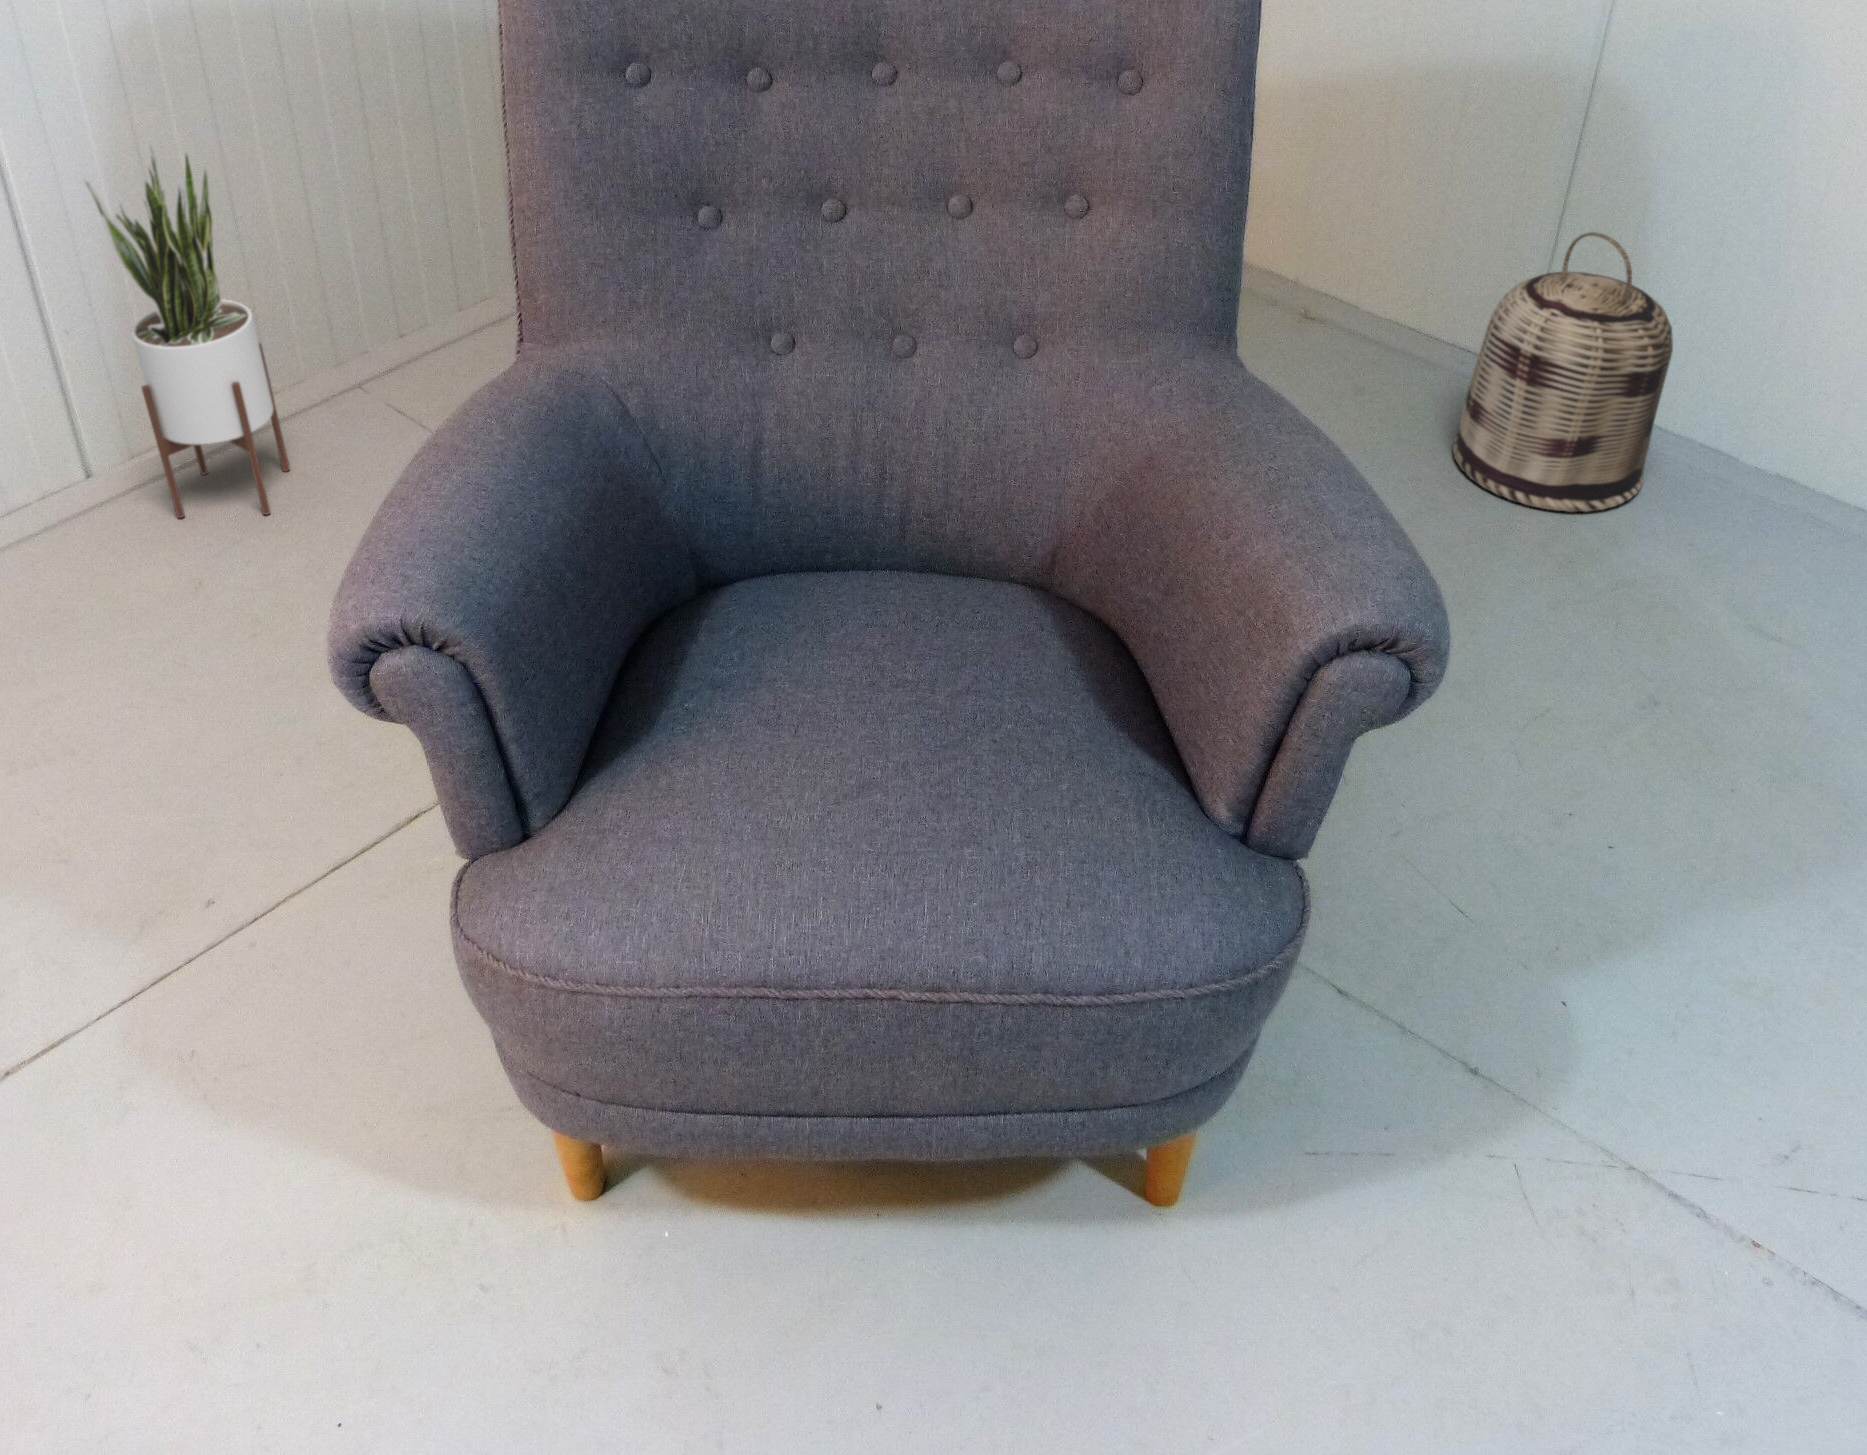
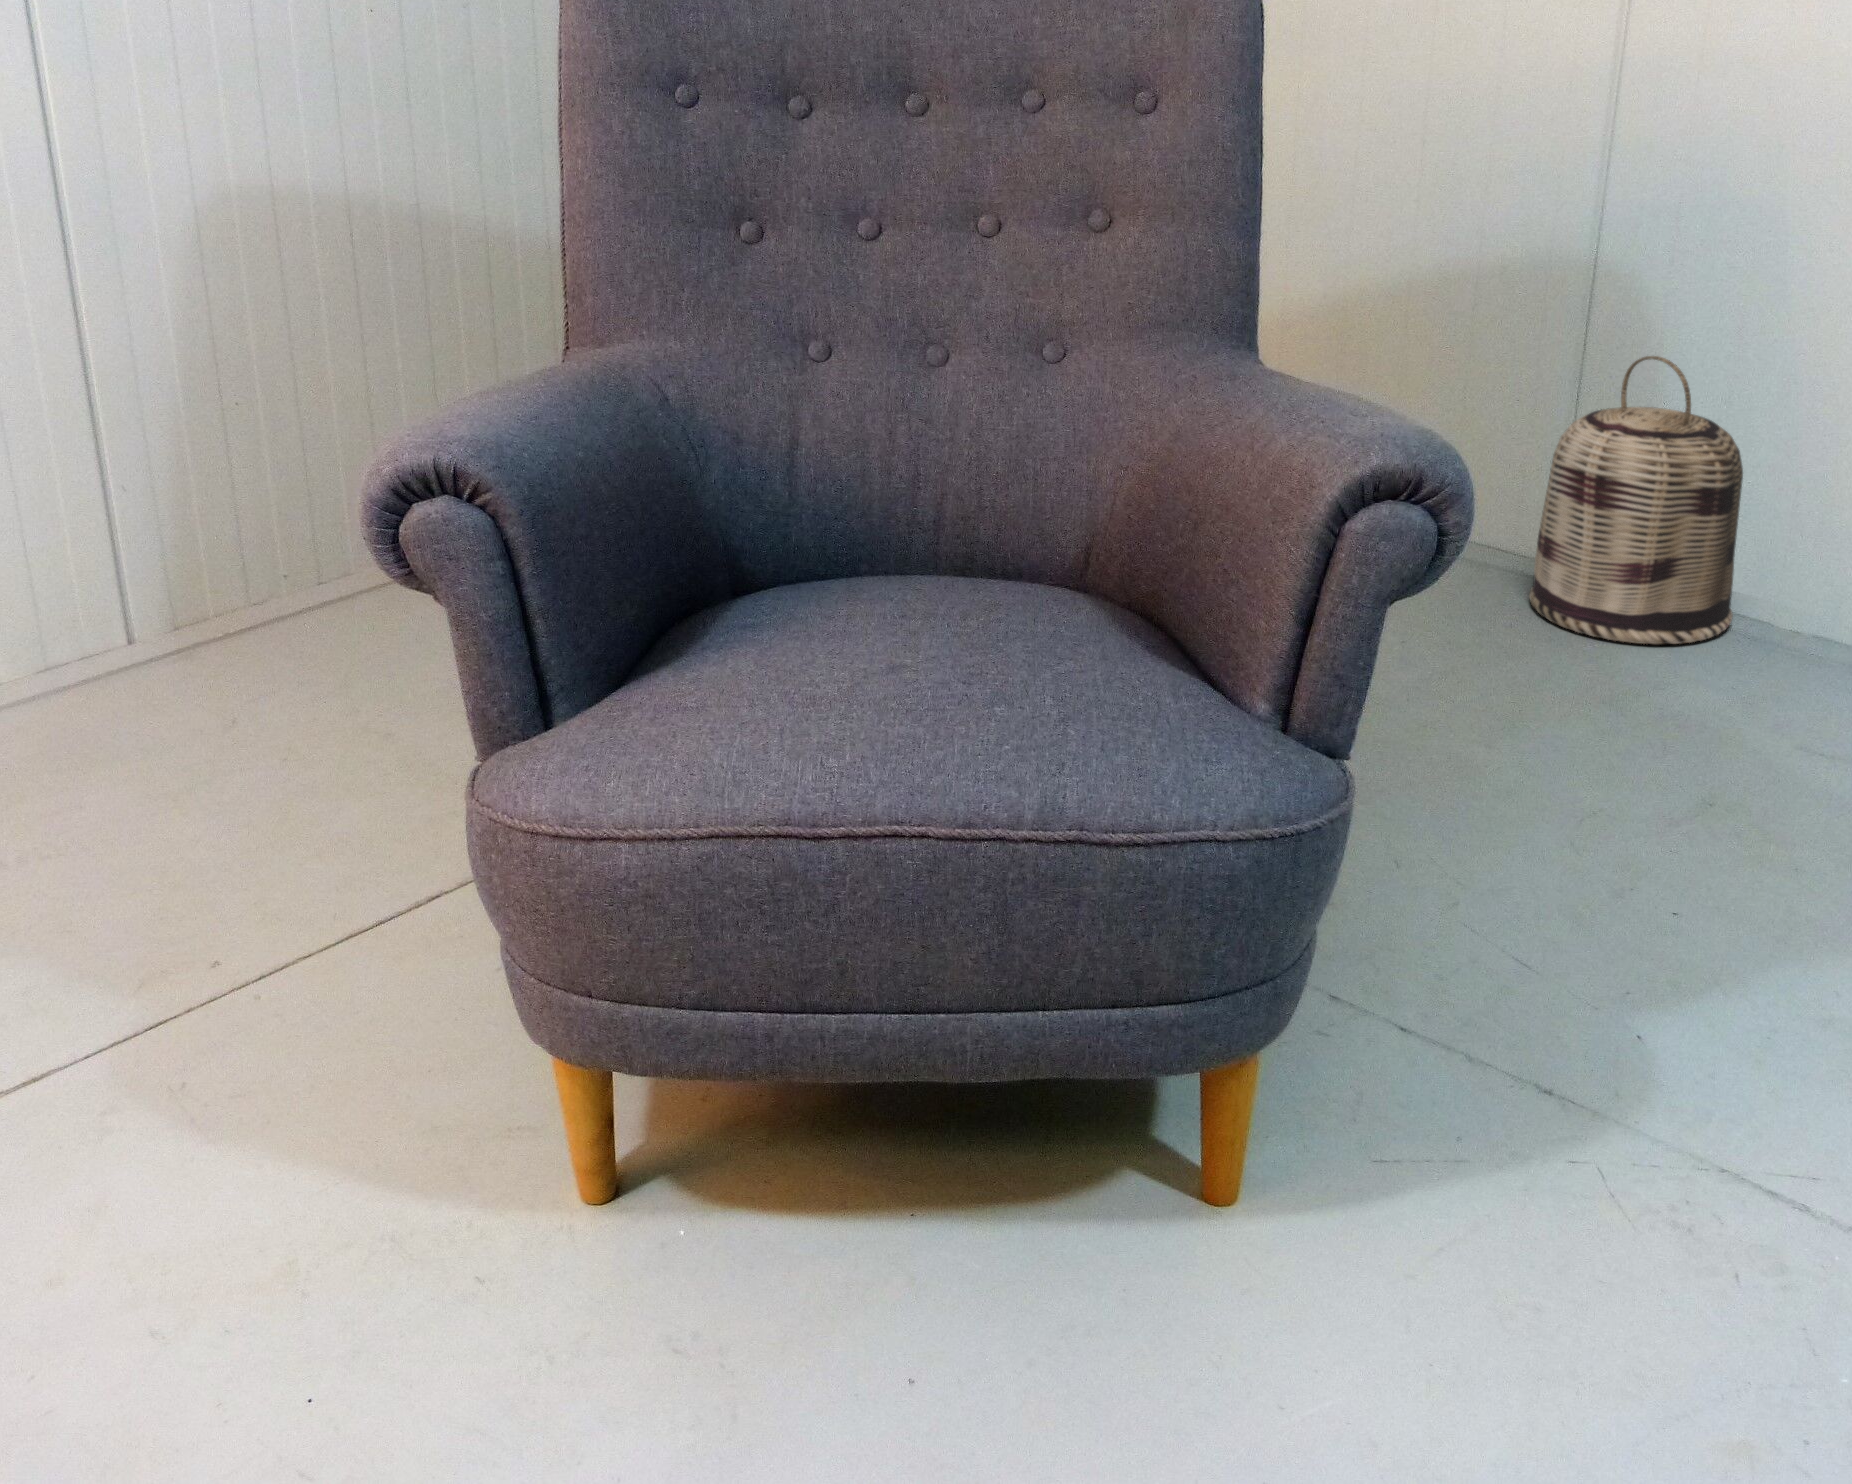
potted plant: present [83,143,290,518] -> none [141,270,317,663]

